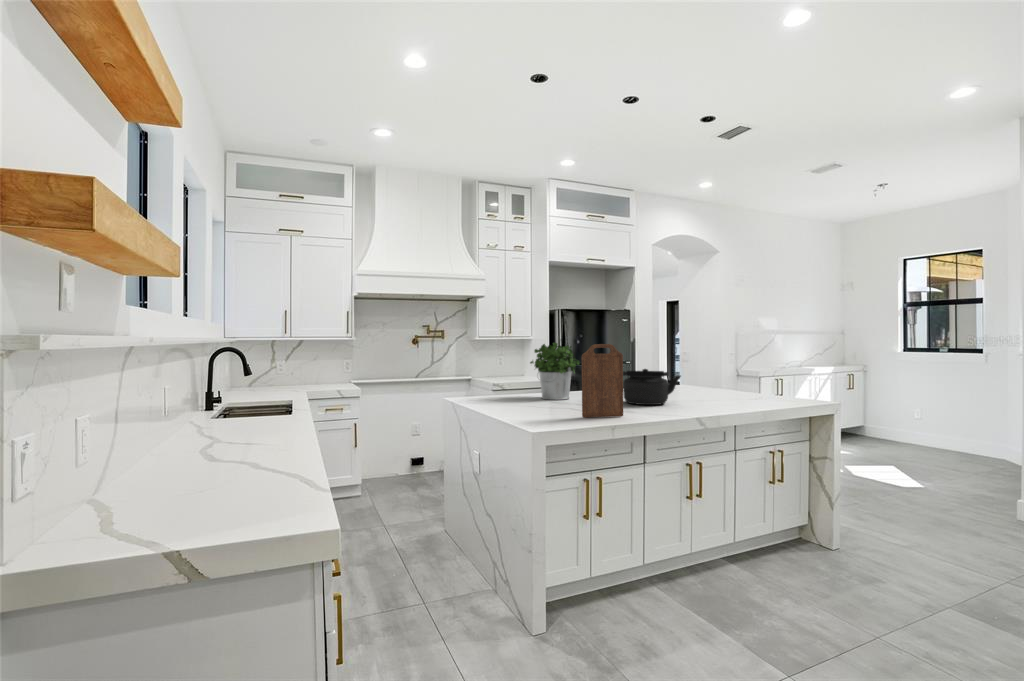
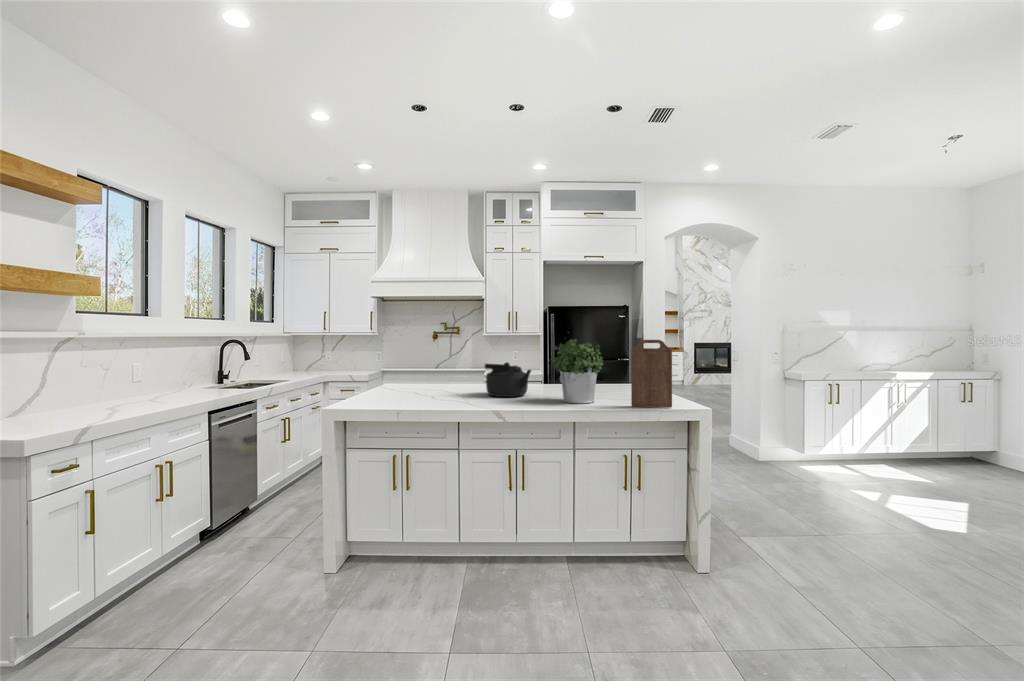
potted plant: present [530,343,580,400] -> present [551,339,603,403]
cutting board: present [582,344,623,418] -> present [631,340,672,407]

